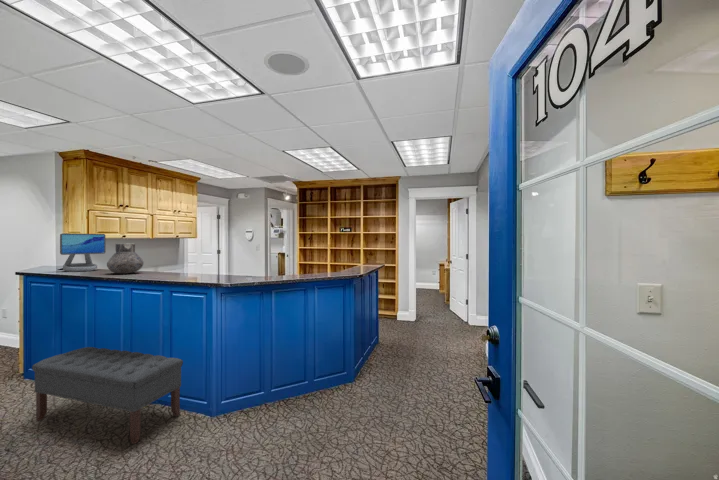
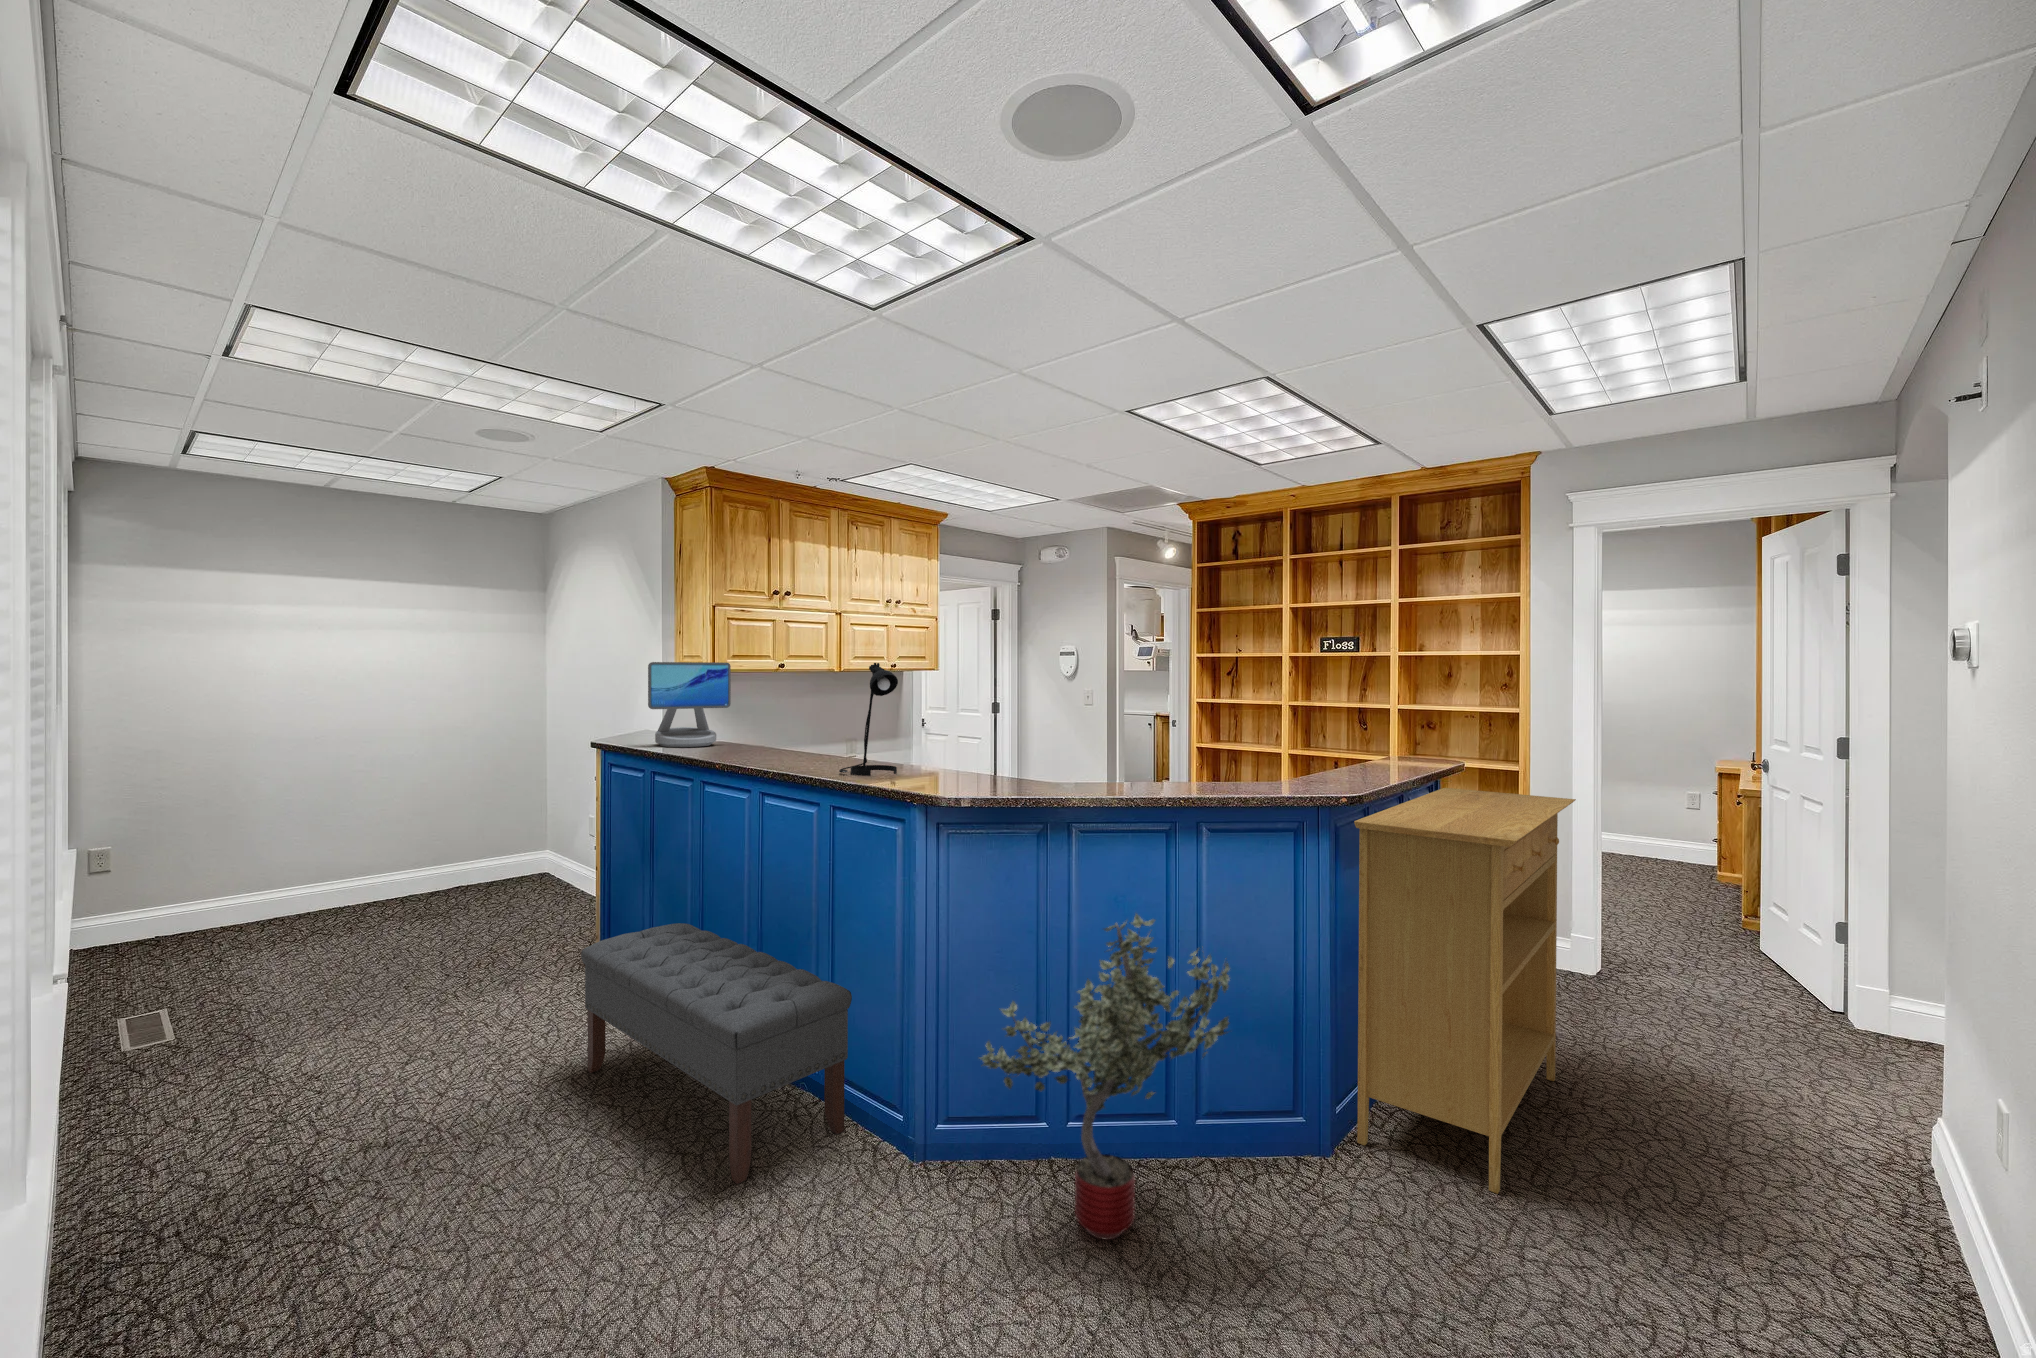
desk lamp: none [171,233,198,277] -> present [839,663,898,776]
vase: present [107,243,144,274] -> none [722,686,794,758]
console table: none [359,271,413,383] -> present [1354,788,1576,1194]
potted tree: none [242,314,328,424] -> present [980,914,1229,1240]

